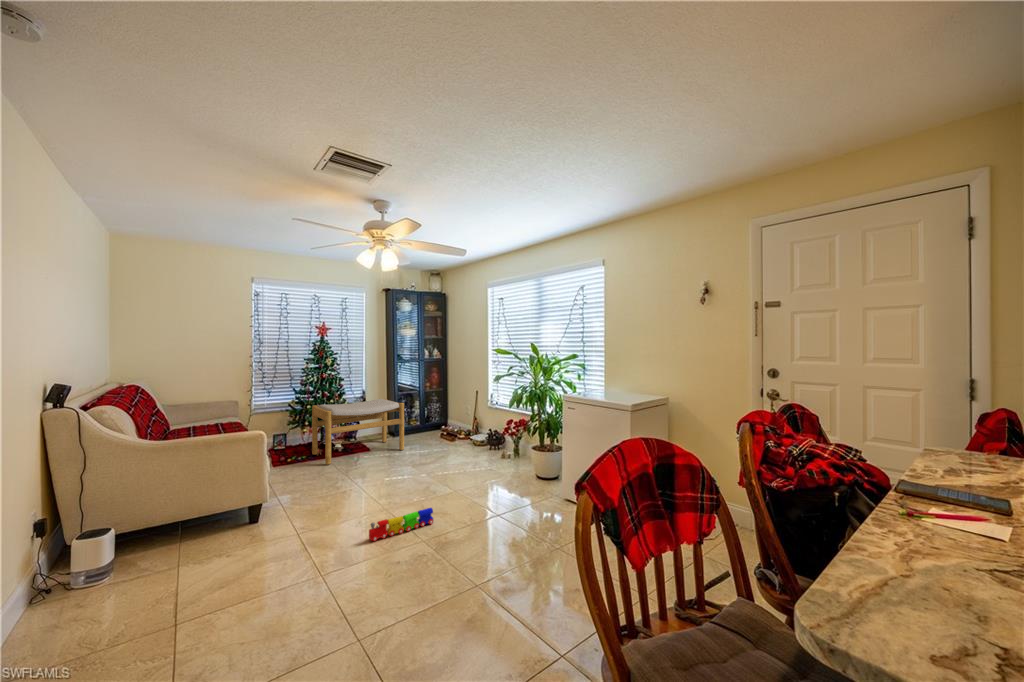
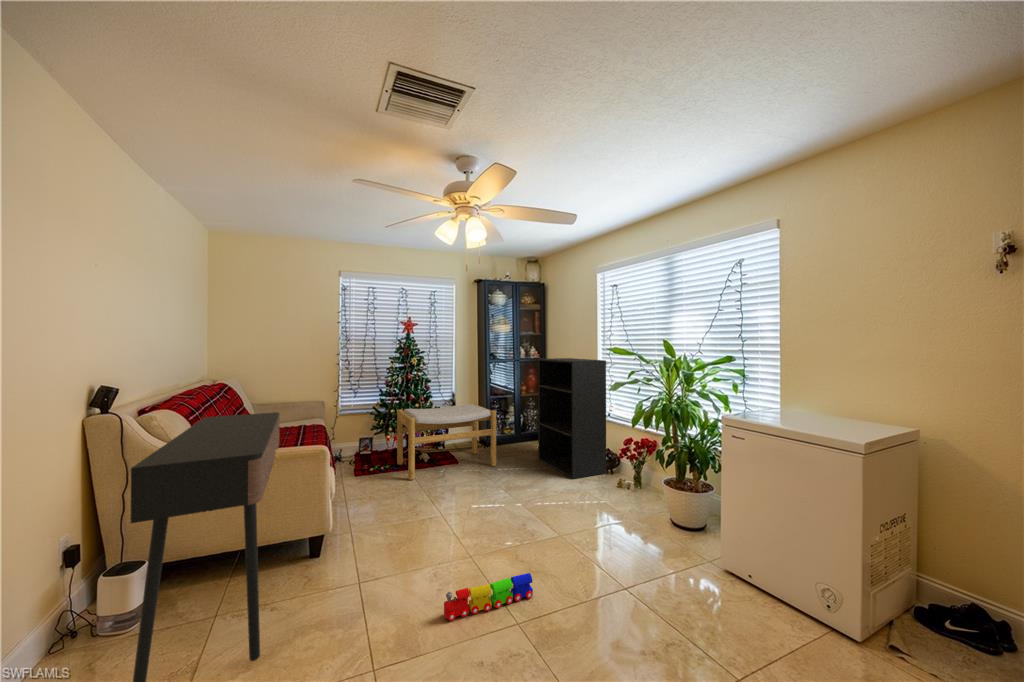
bookshelf: none [441,358,495,454] -> present [538,358,606,479]
console table: none [132,406,230,607] -> present [130,412,280,682]

